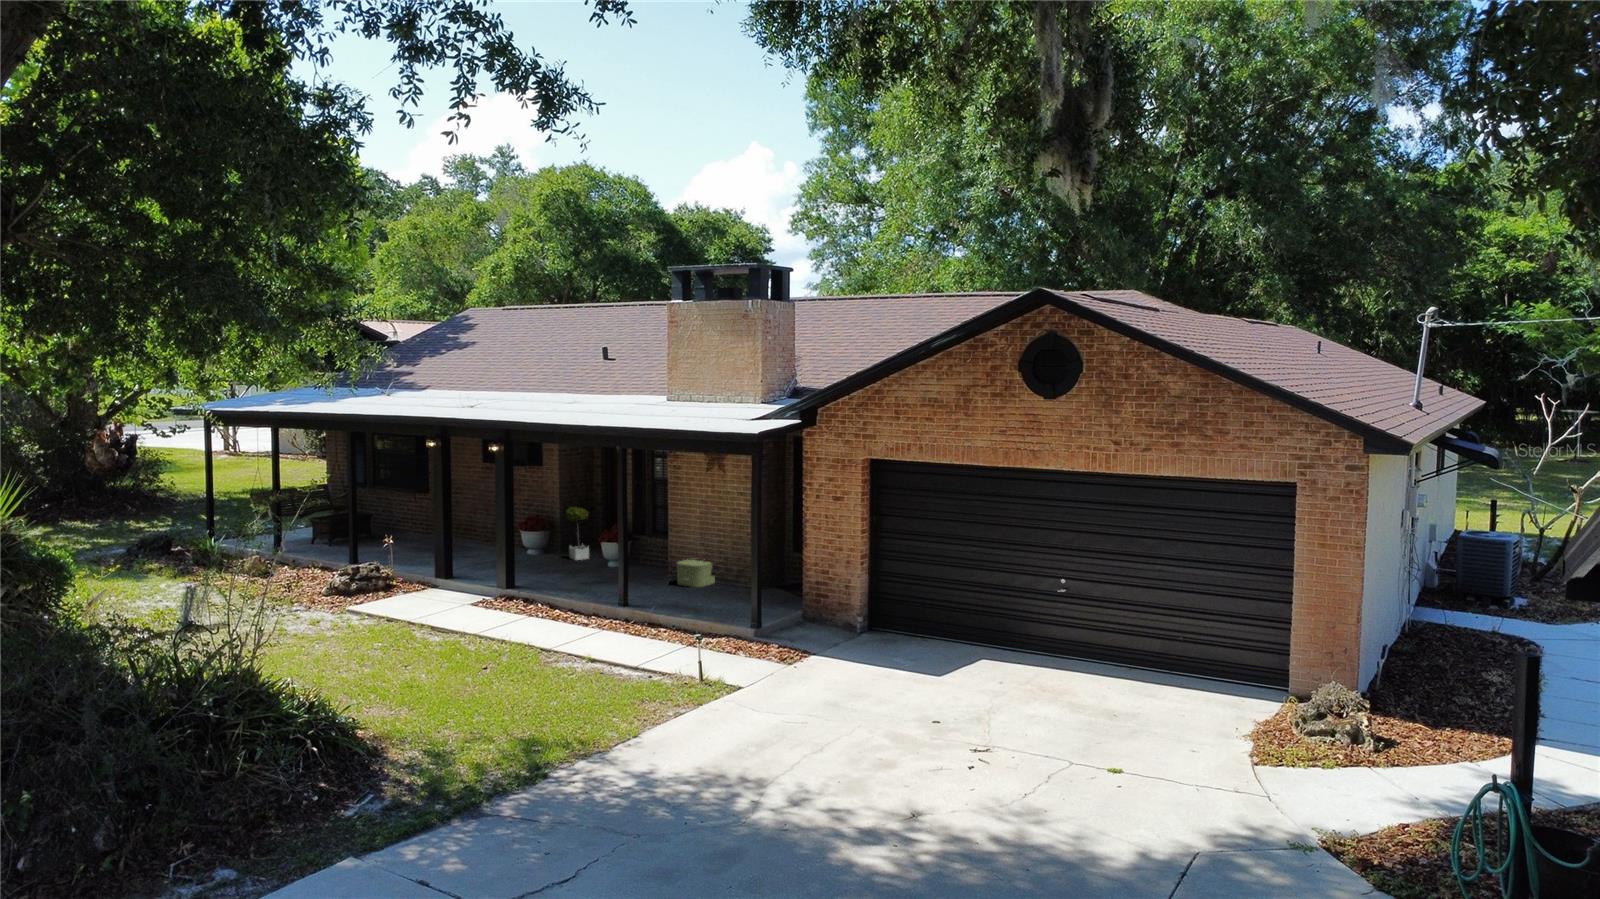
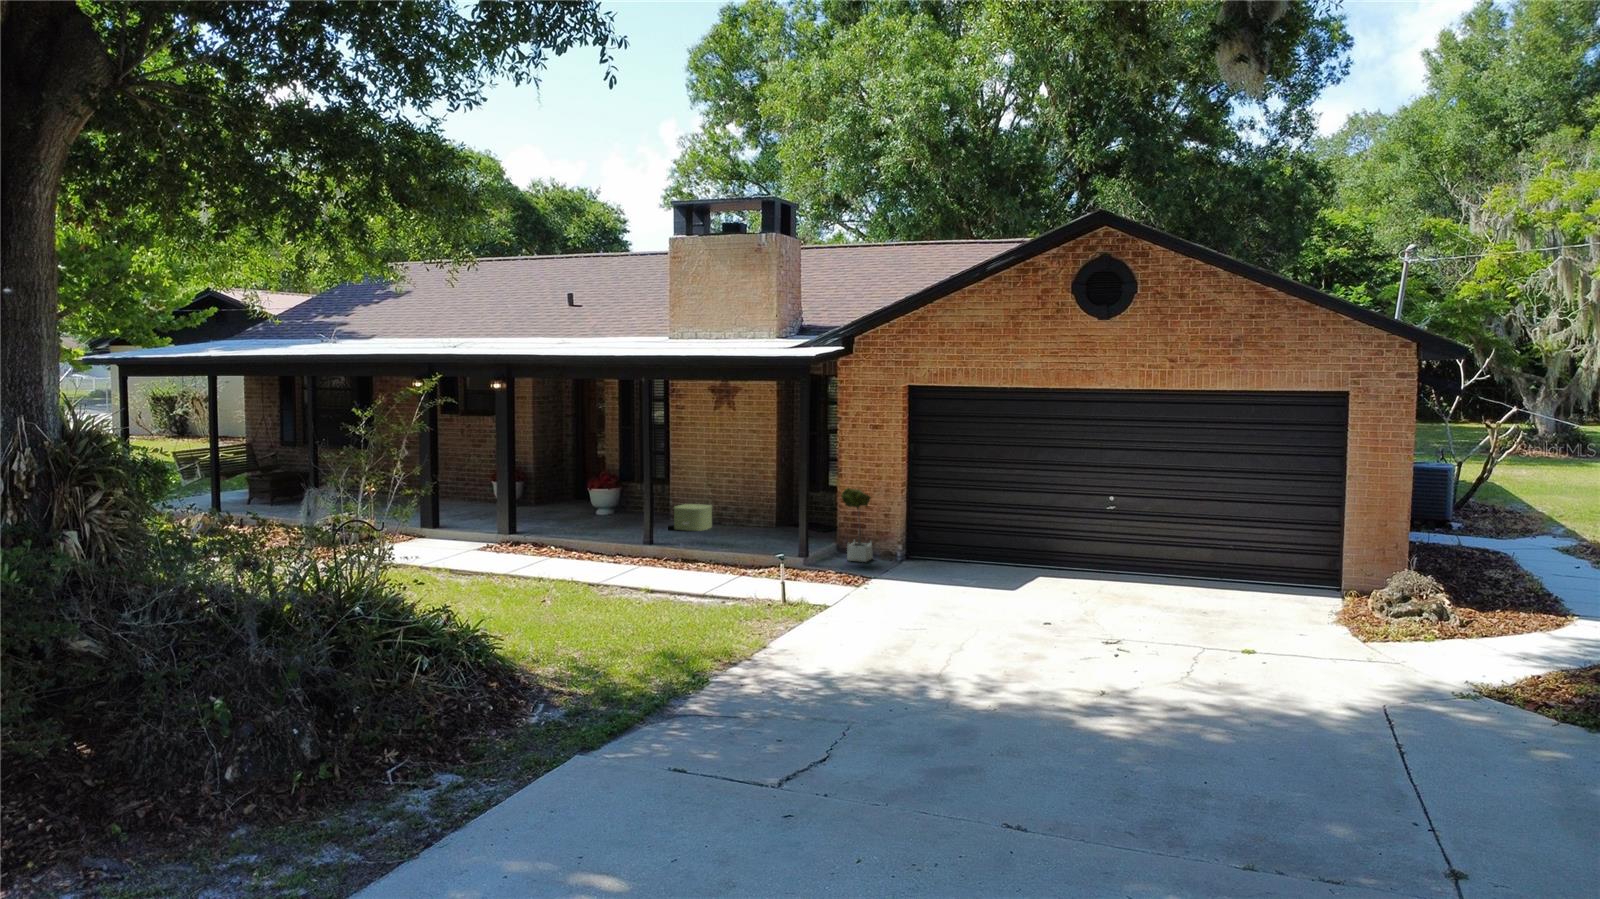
potted tree: present [565,507,589,560] -> present [841,488,872,562]

